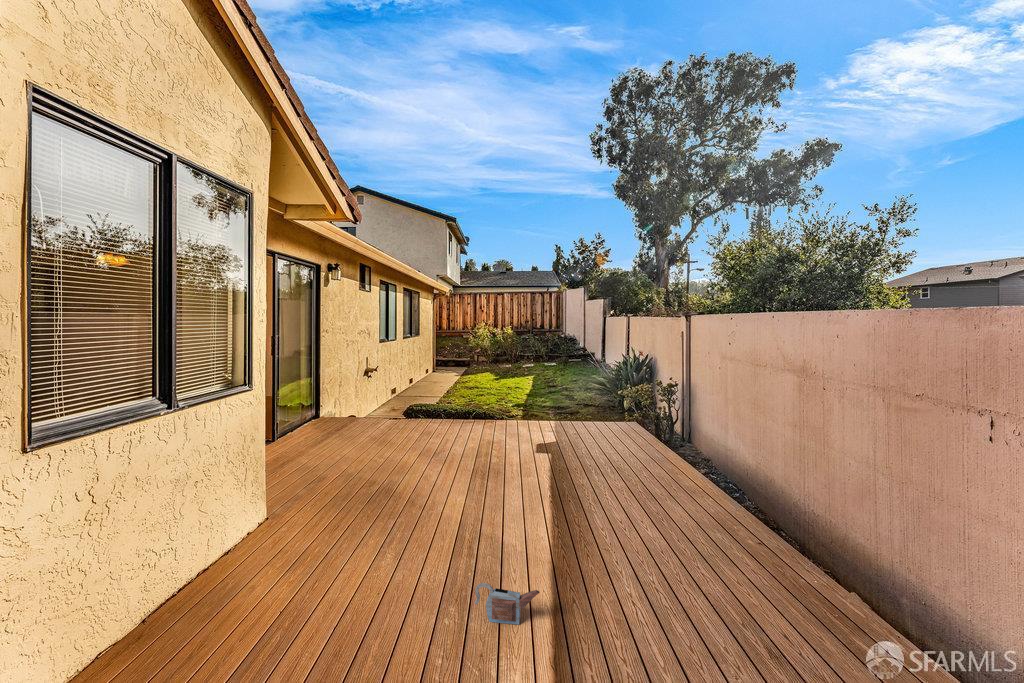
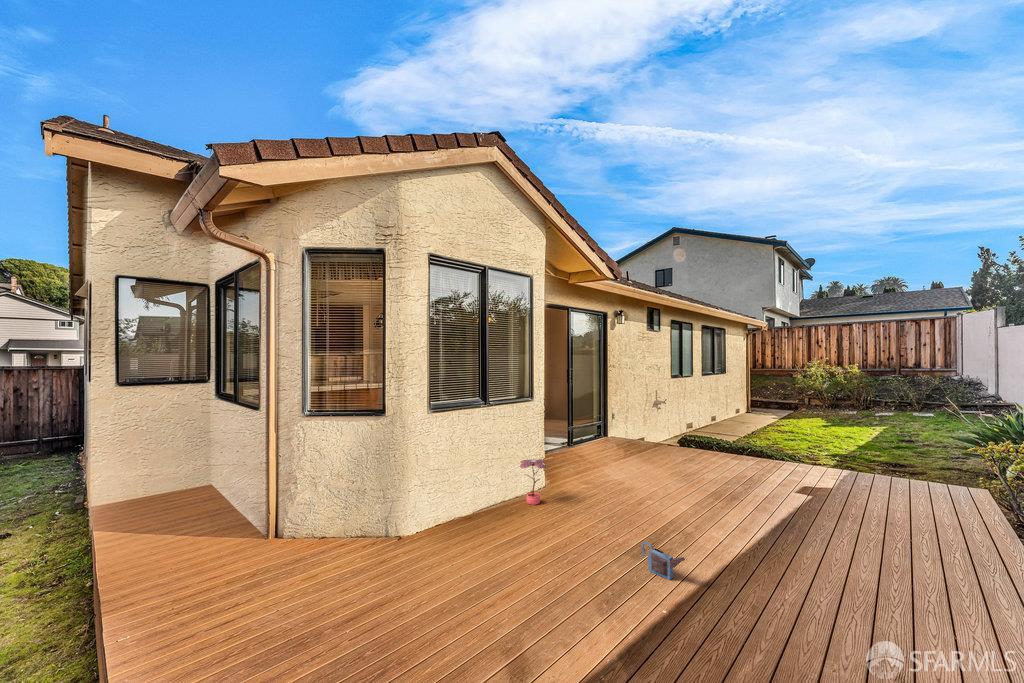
potted plant: none [226,488,280,568] -> present [520,459,546,505]

